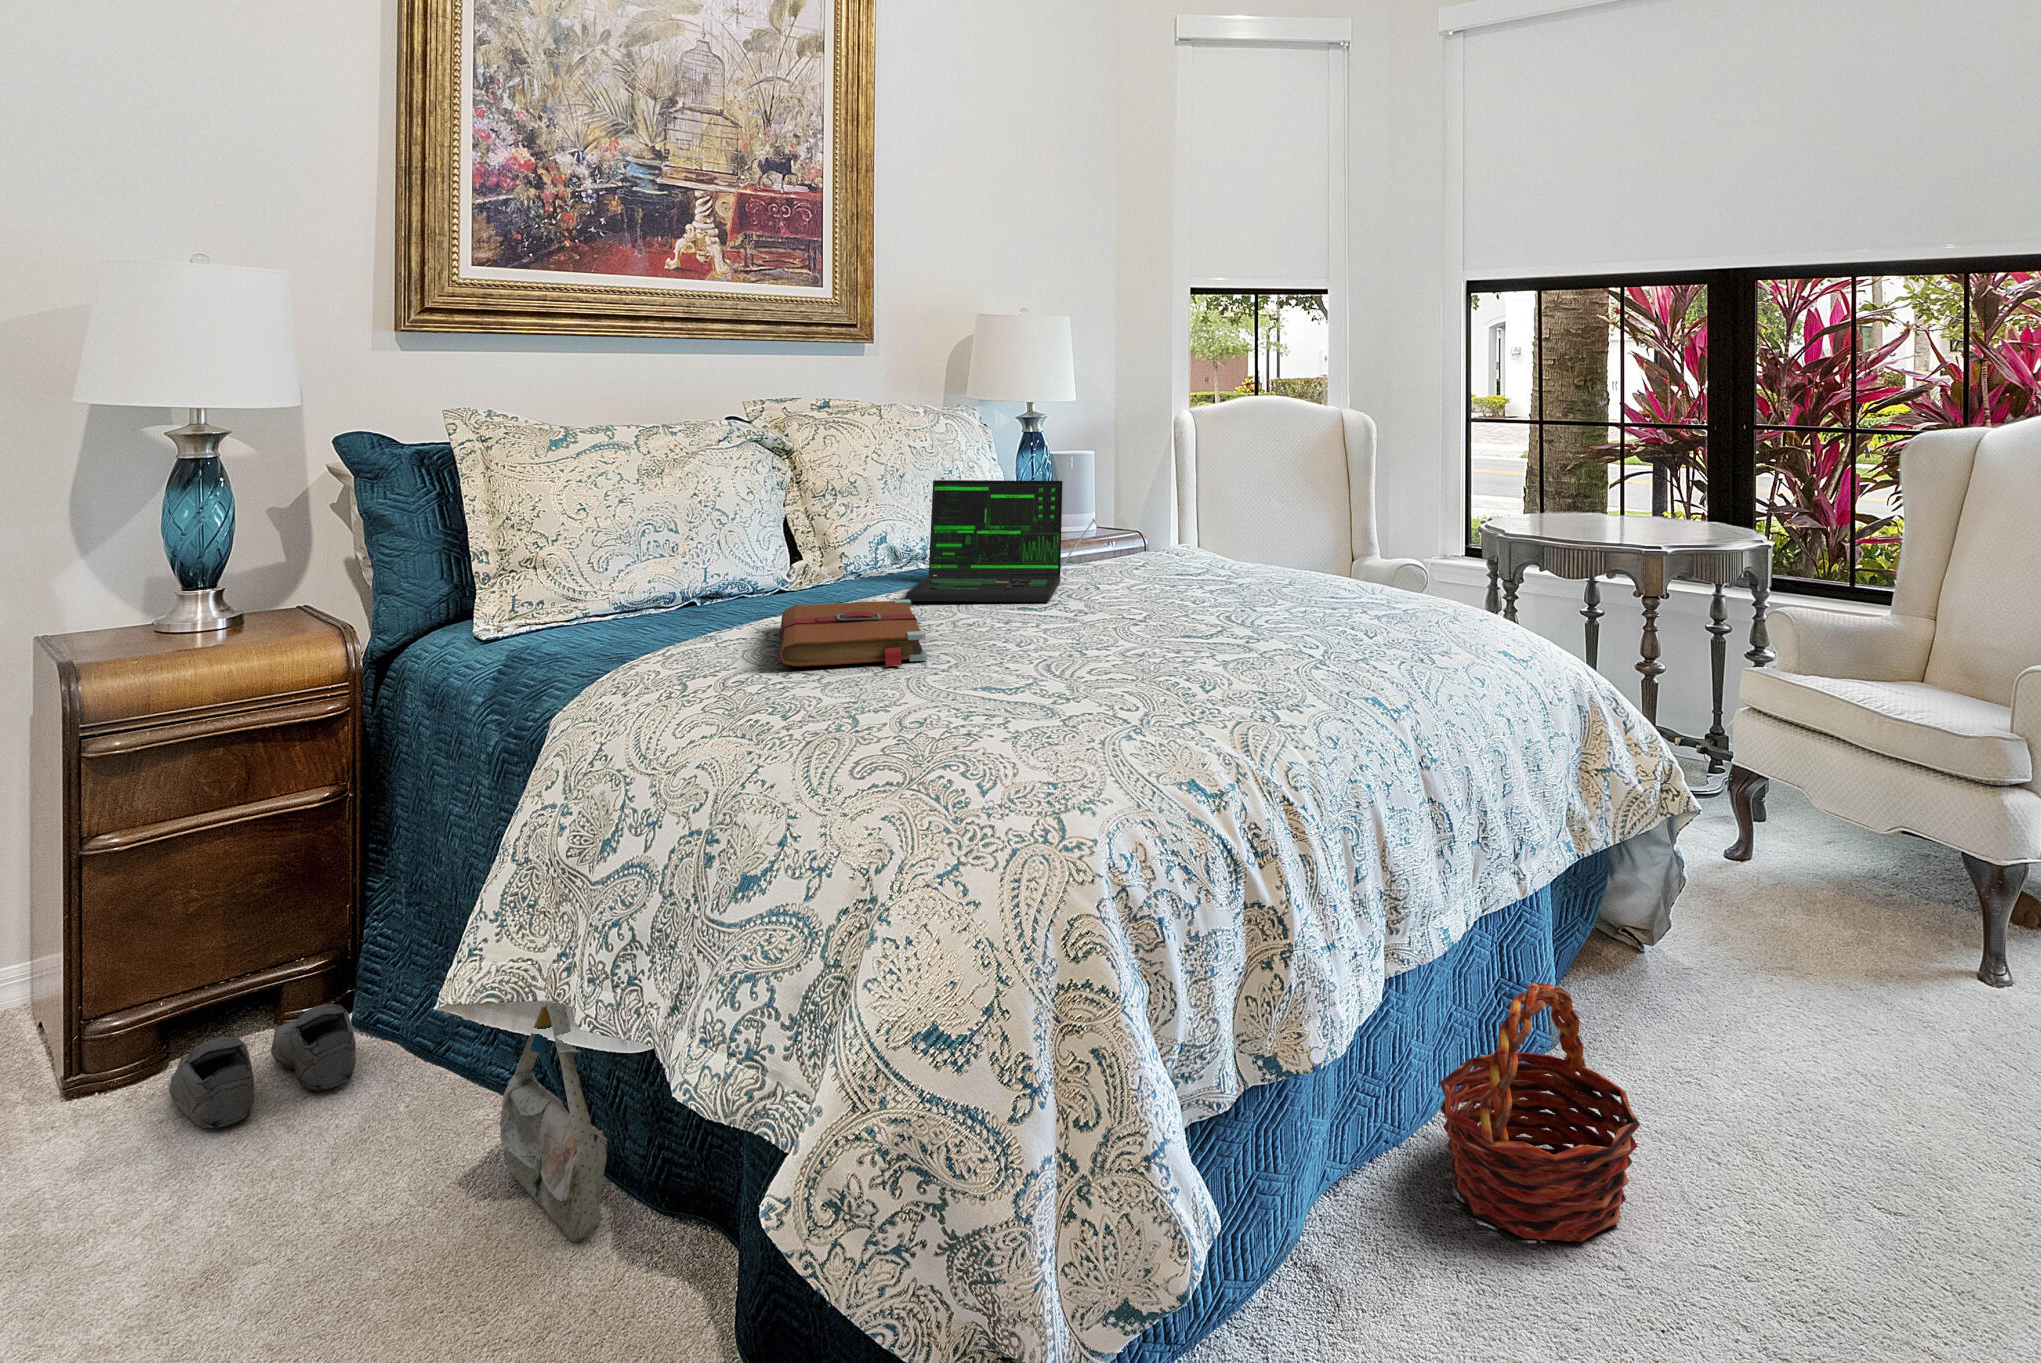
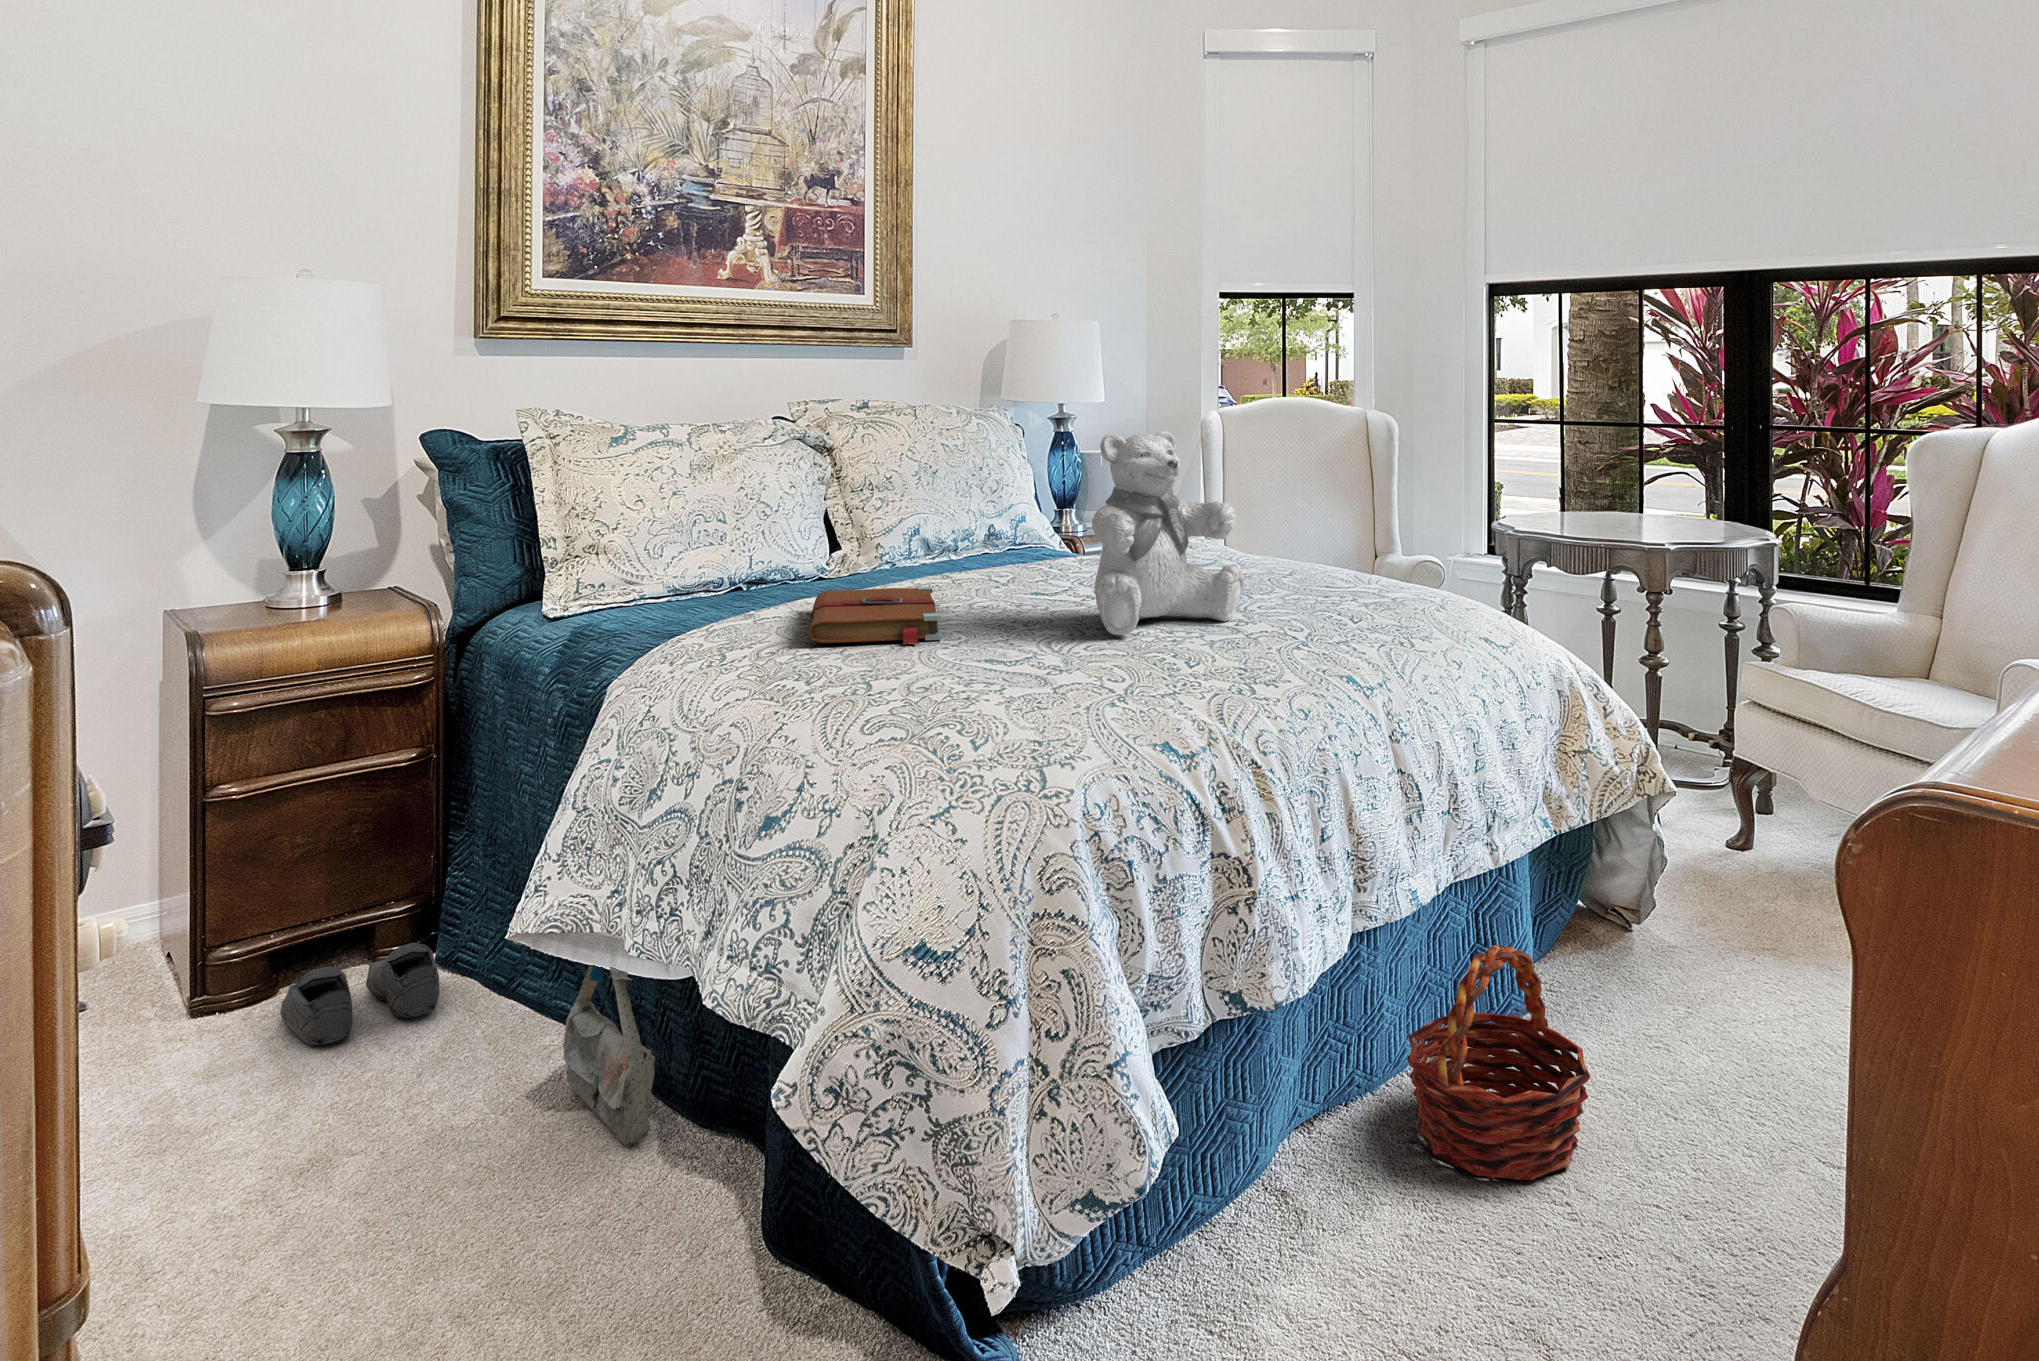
teddy bear: none [1090,431,1251,653] -> present [1092,431,1244,635]
laptop: present [906,480,1096,602] -> none [930,478,1112,591]

